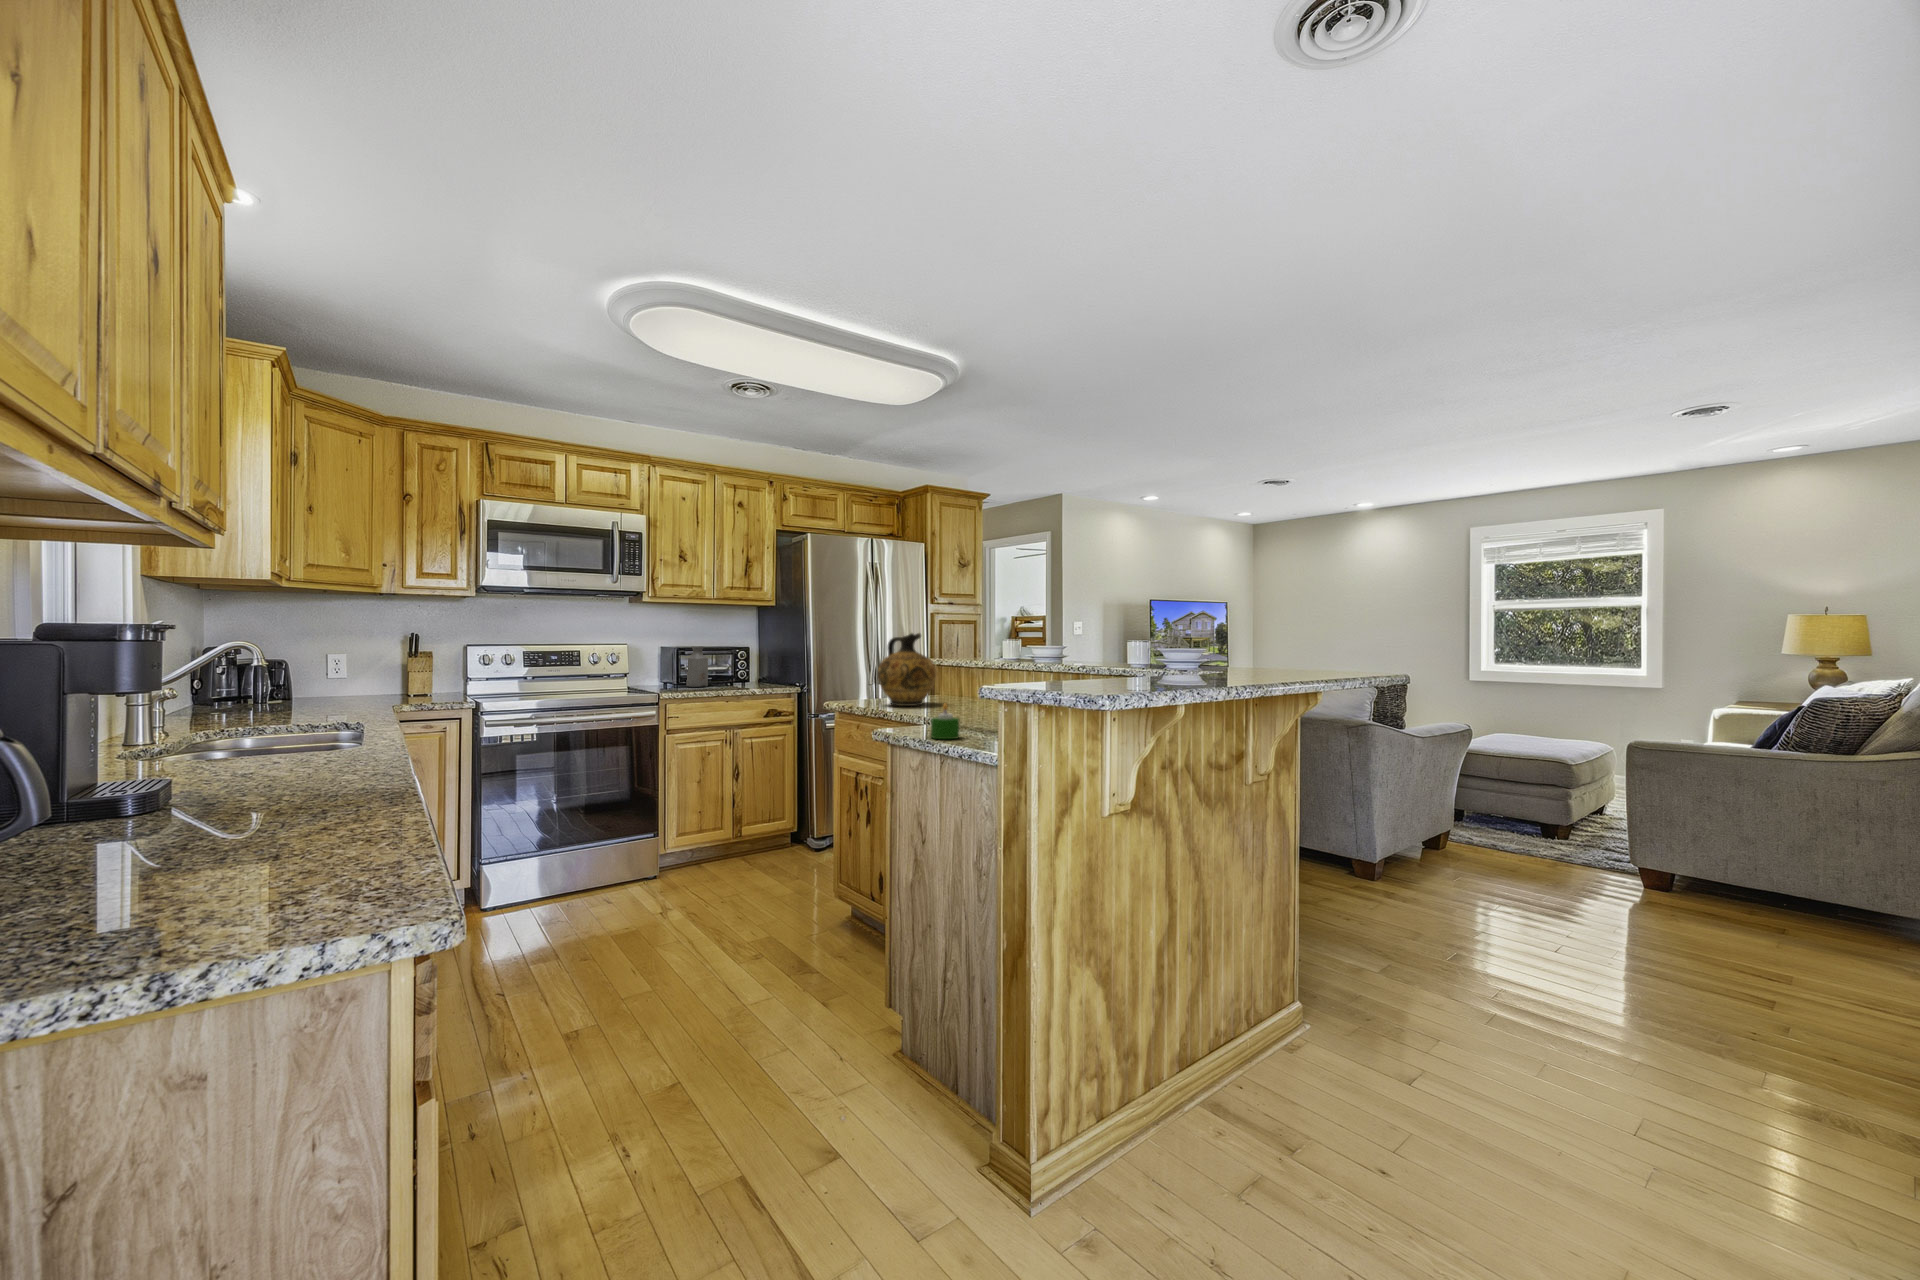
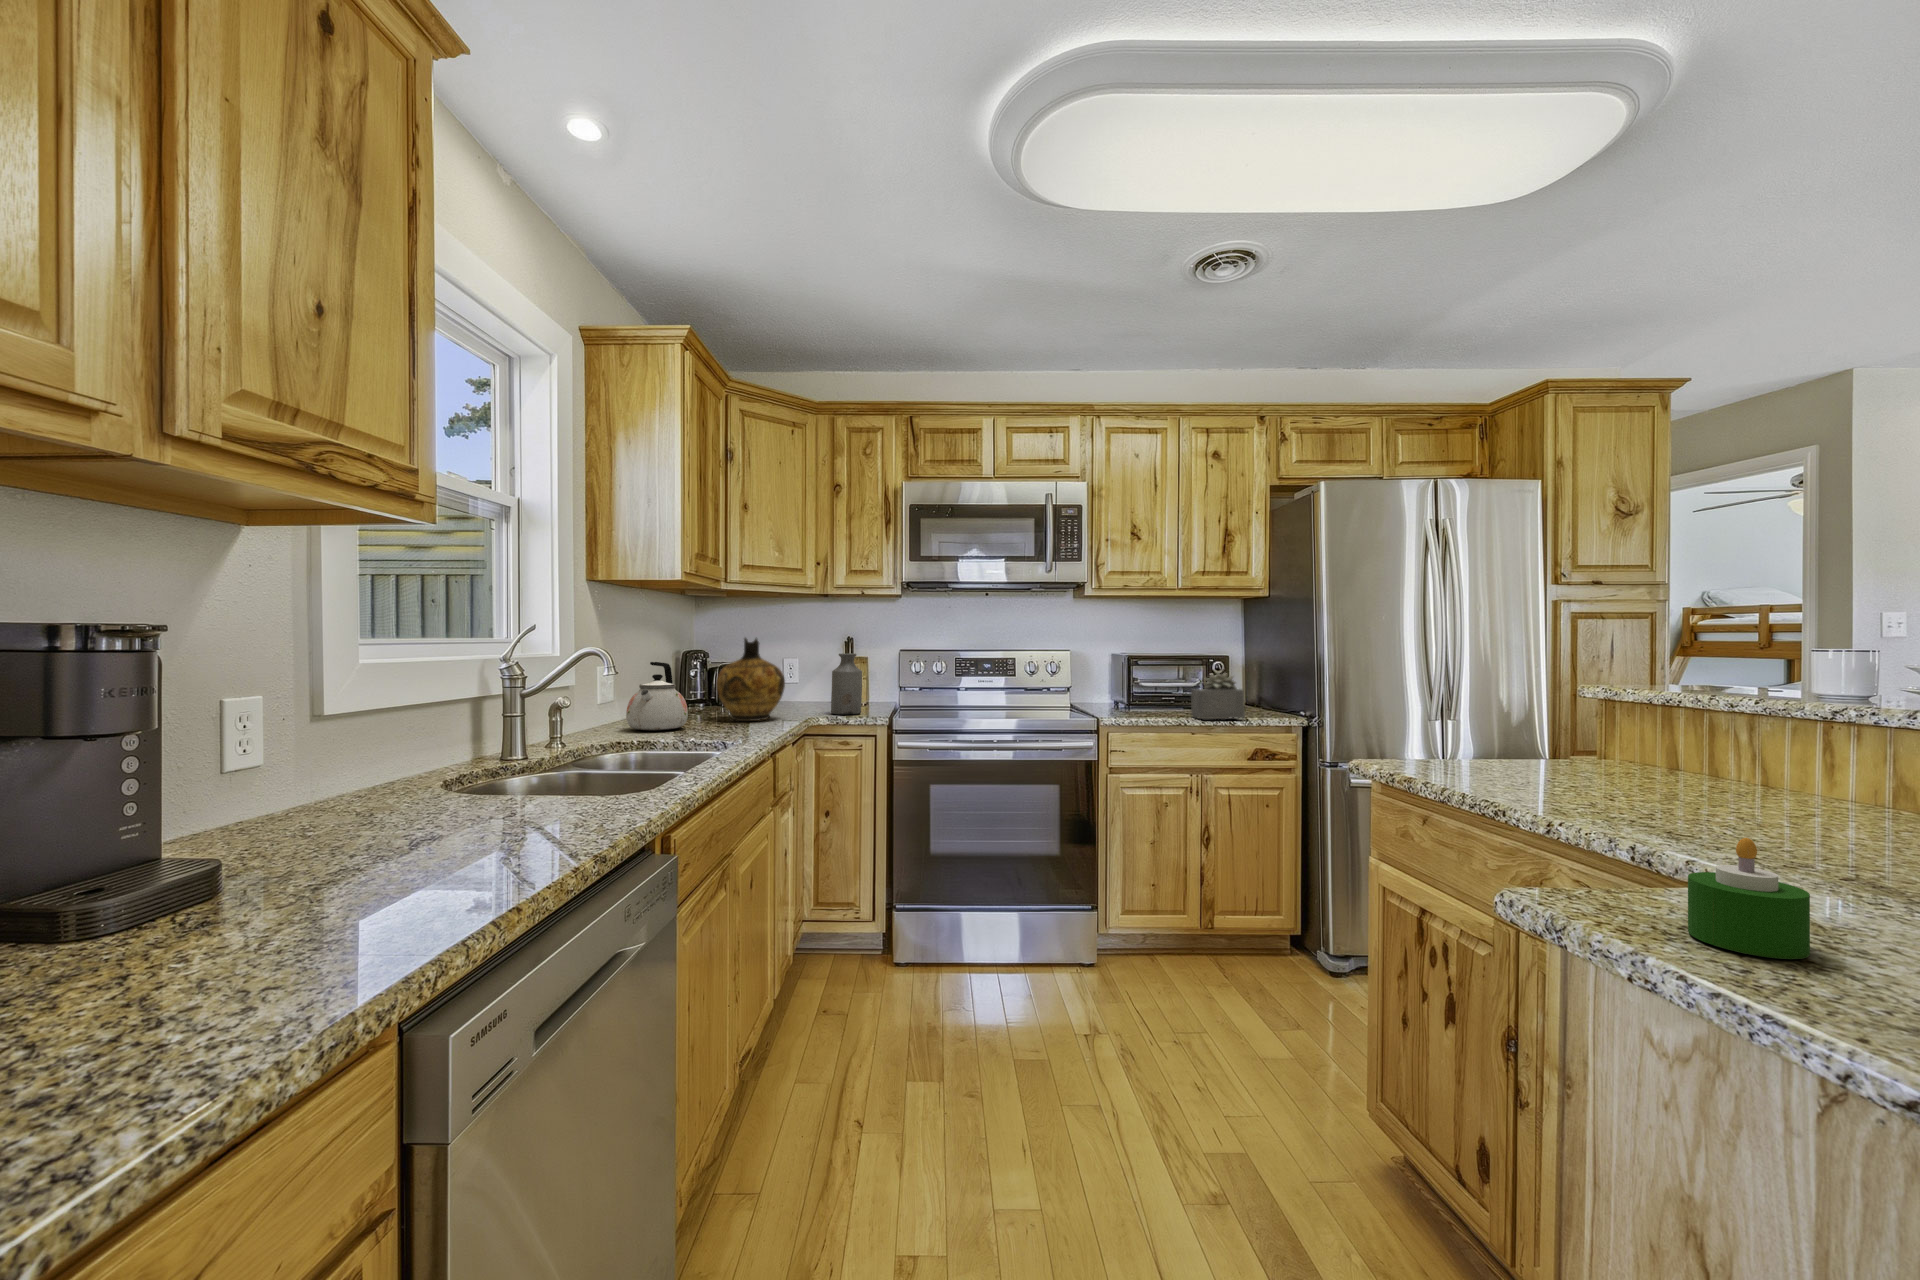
ceramic jug: present [878,633,936,706] -> present [716,638,785,721]
bottle: present [686,646,708,687] -> present [831,653,862,715]
kettle: none [194,656,270,721] -> present [626,662,688,731]
succulent plant: none [724,658,762,691] -> present [1191,673,1245,719]

